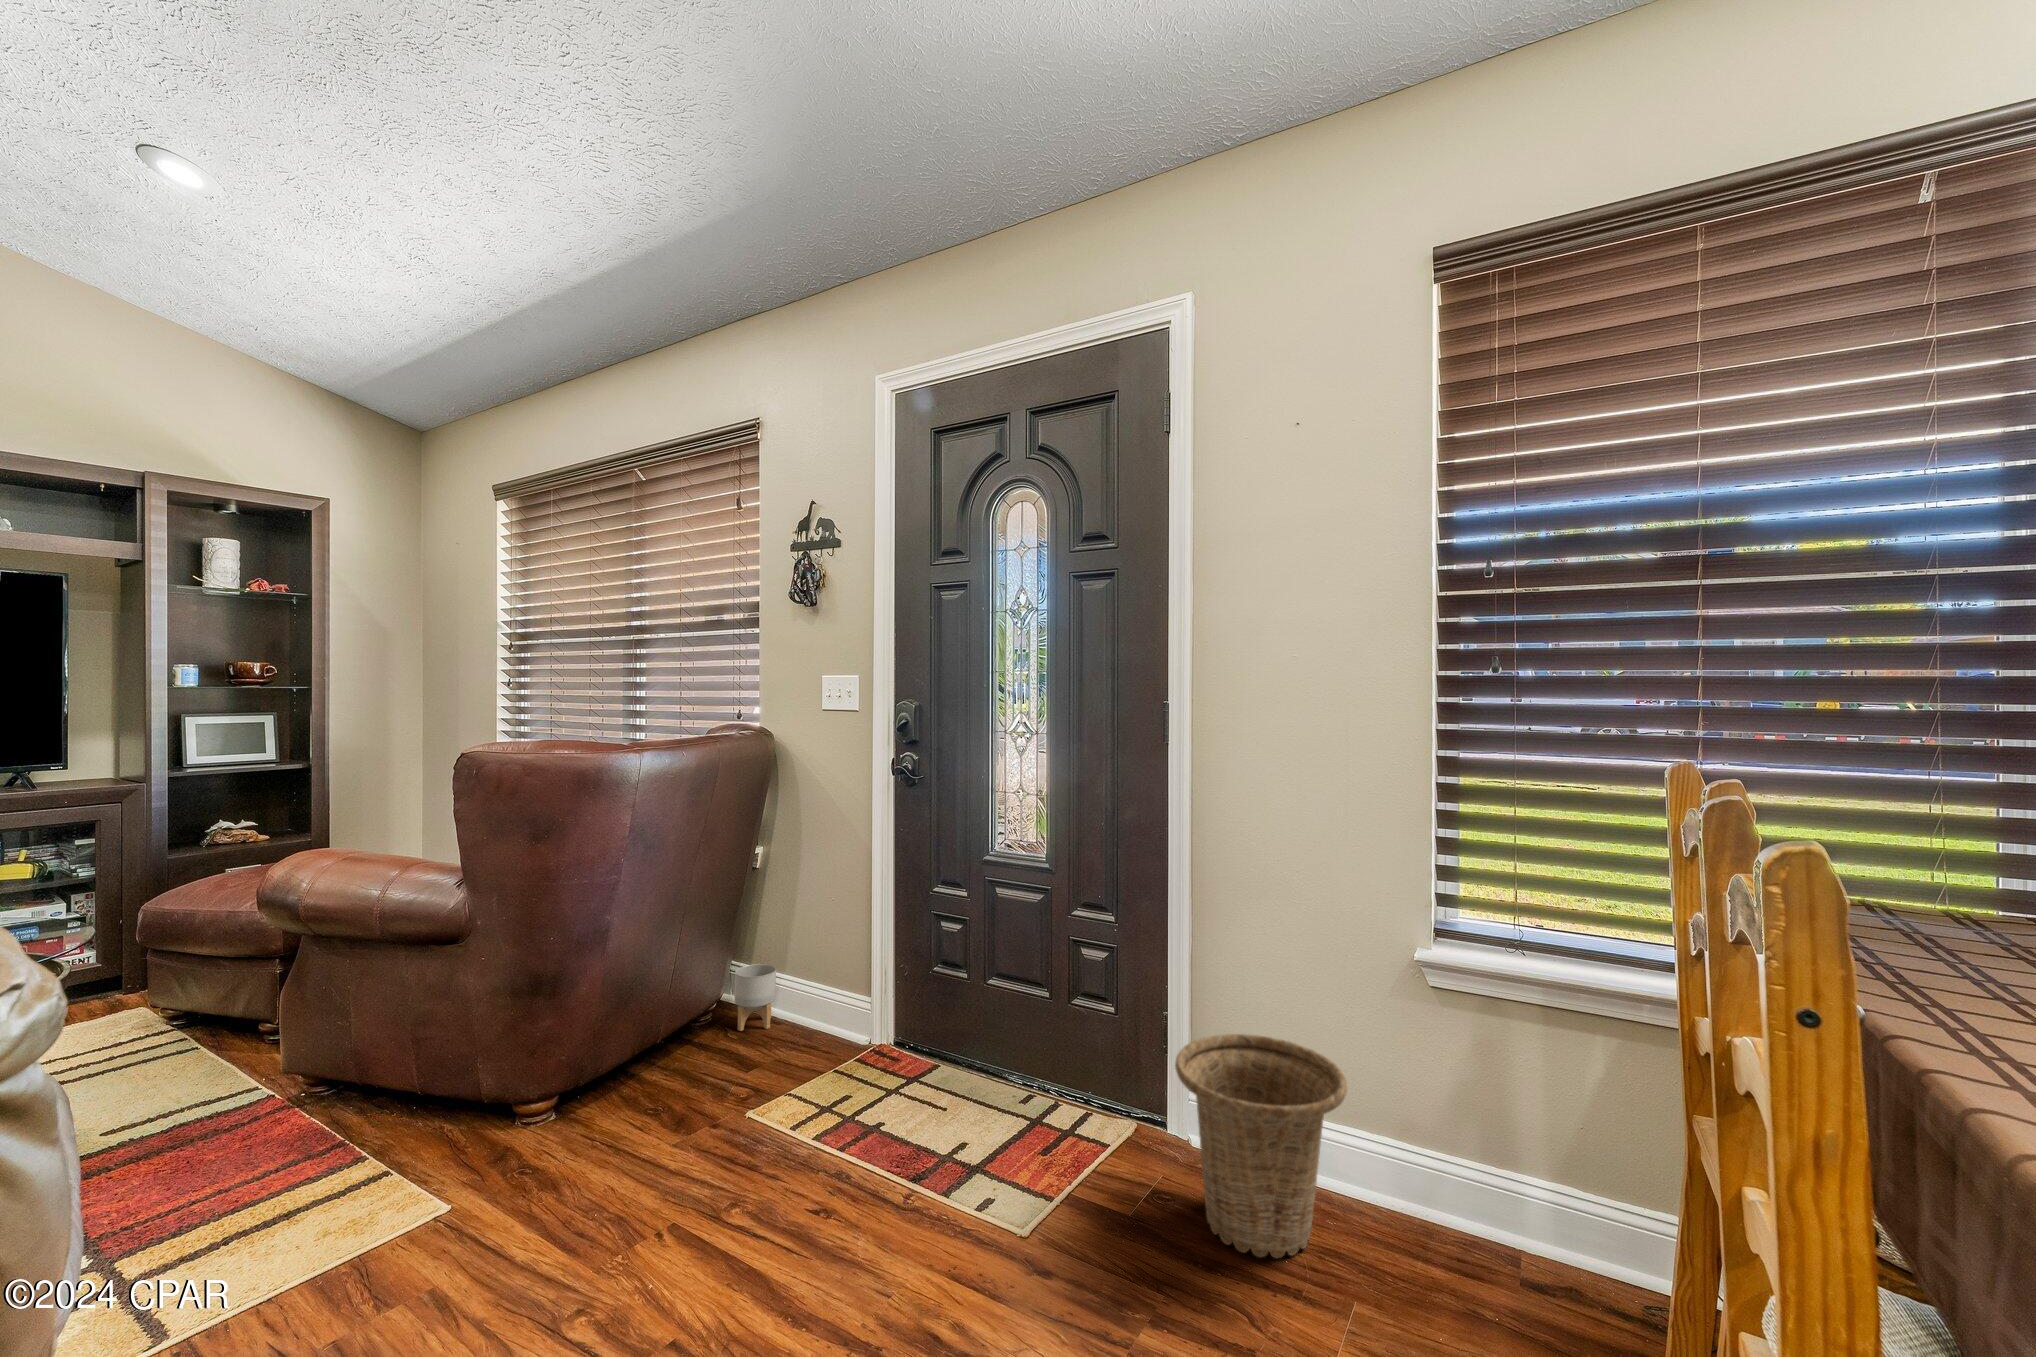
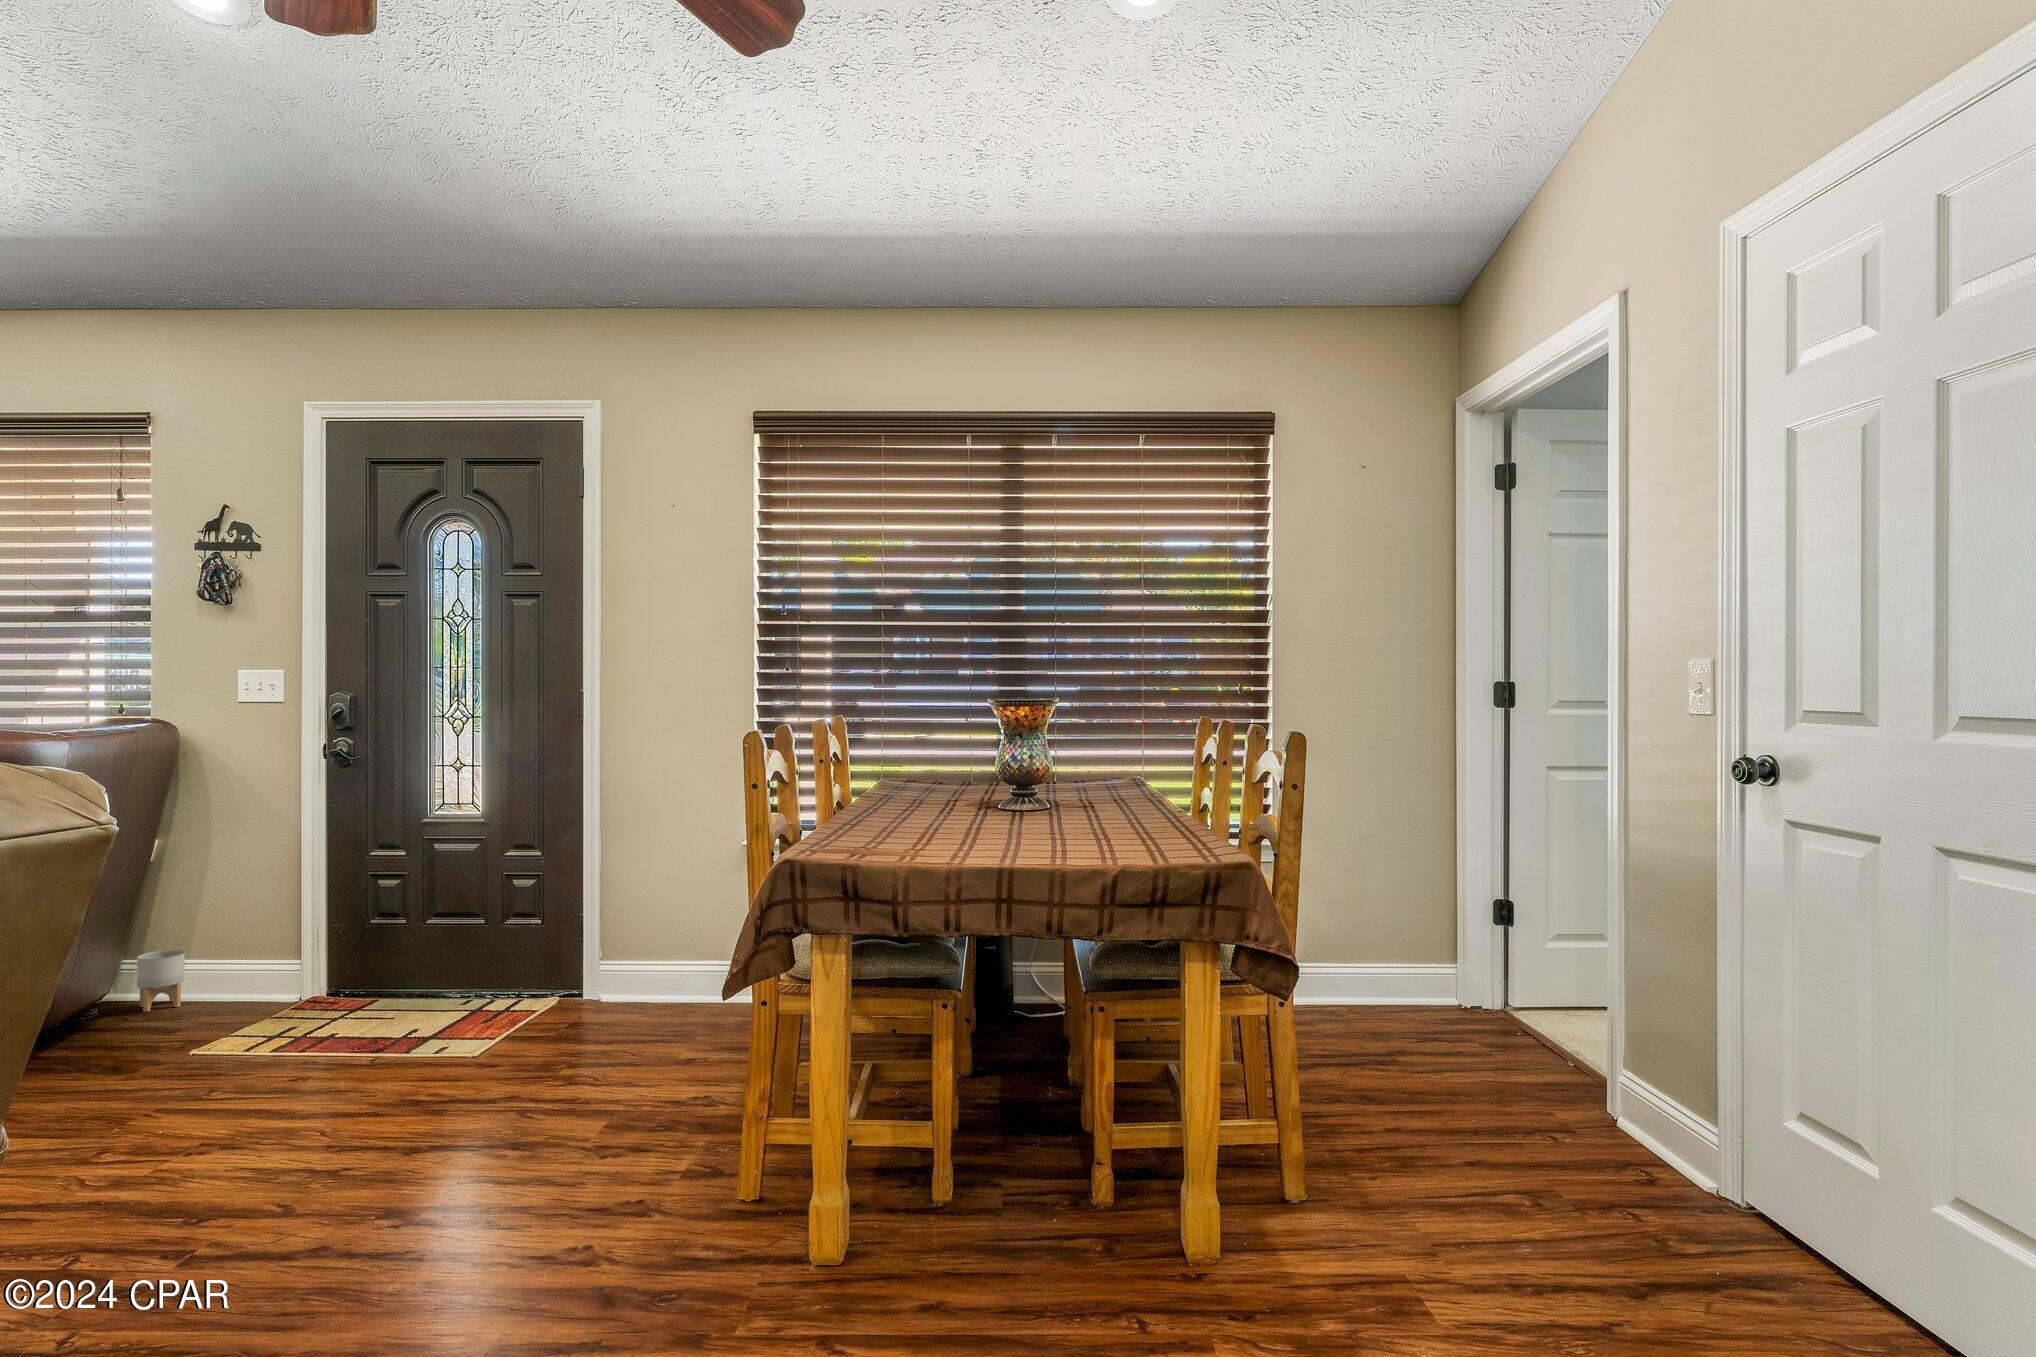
basket: present [1175,1034,1347,1258] -> none [585,913,697,1034]

